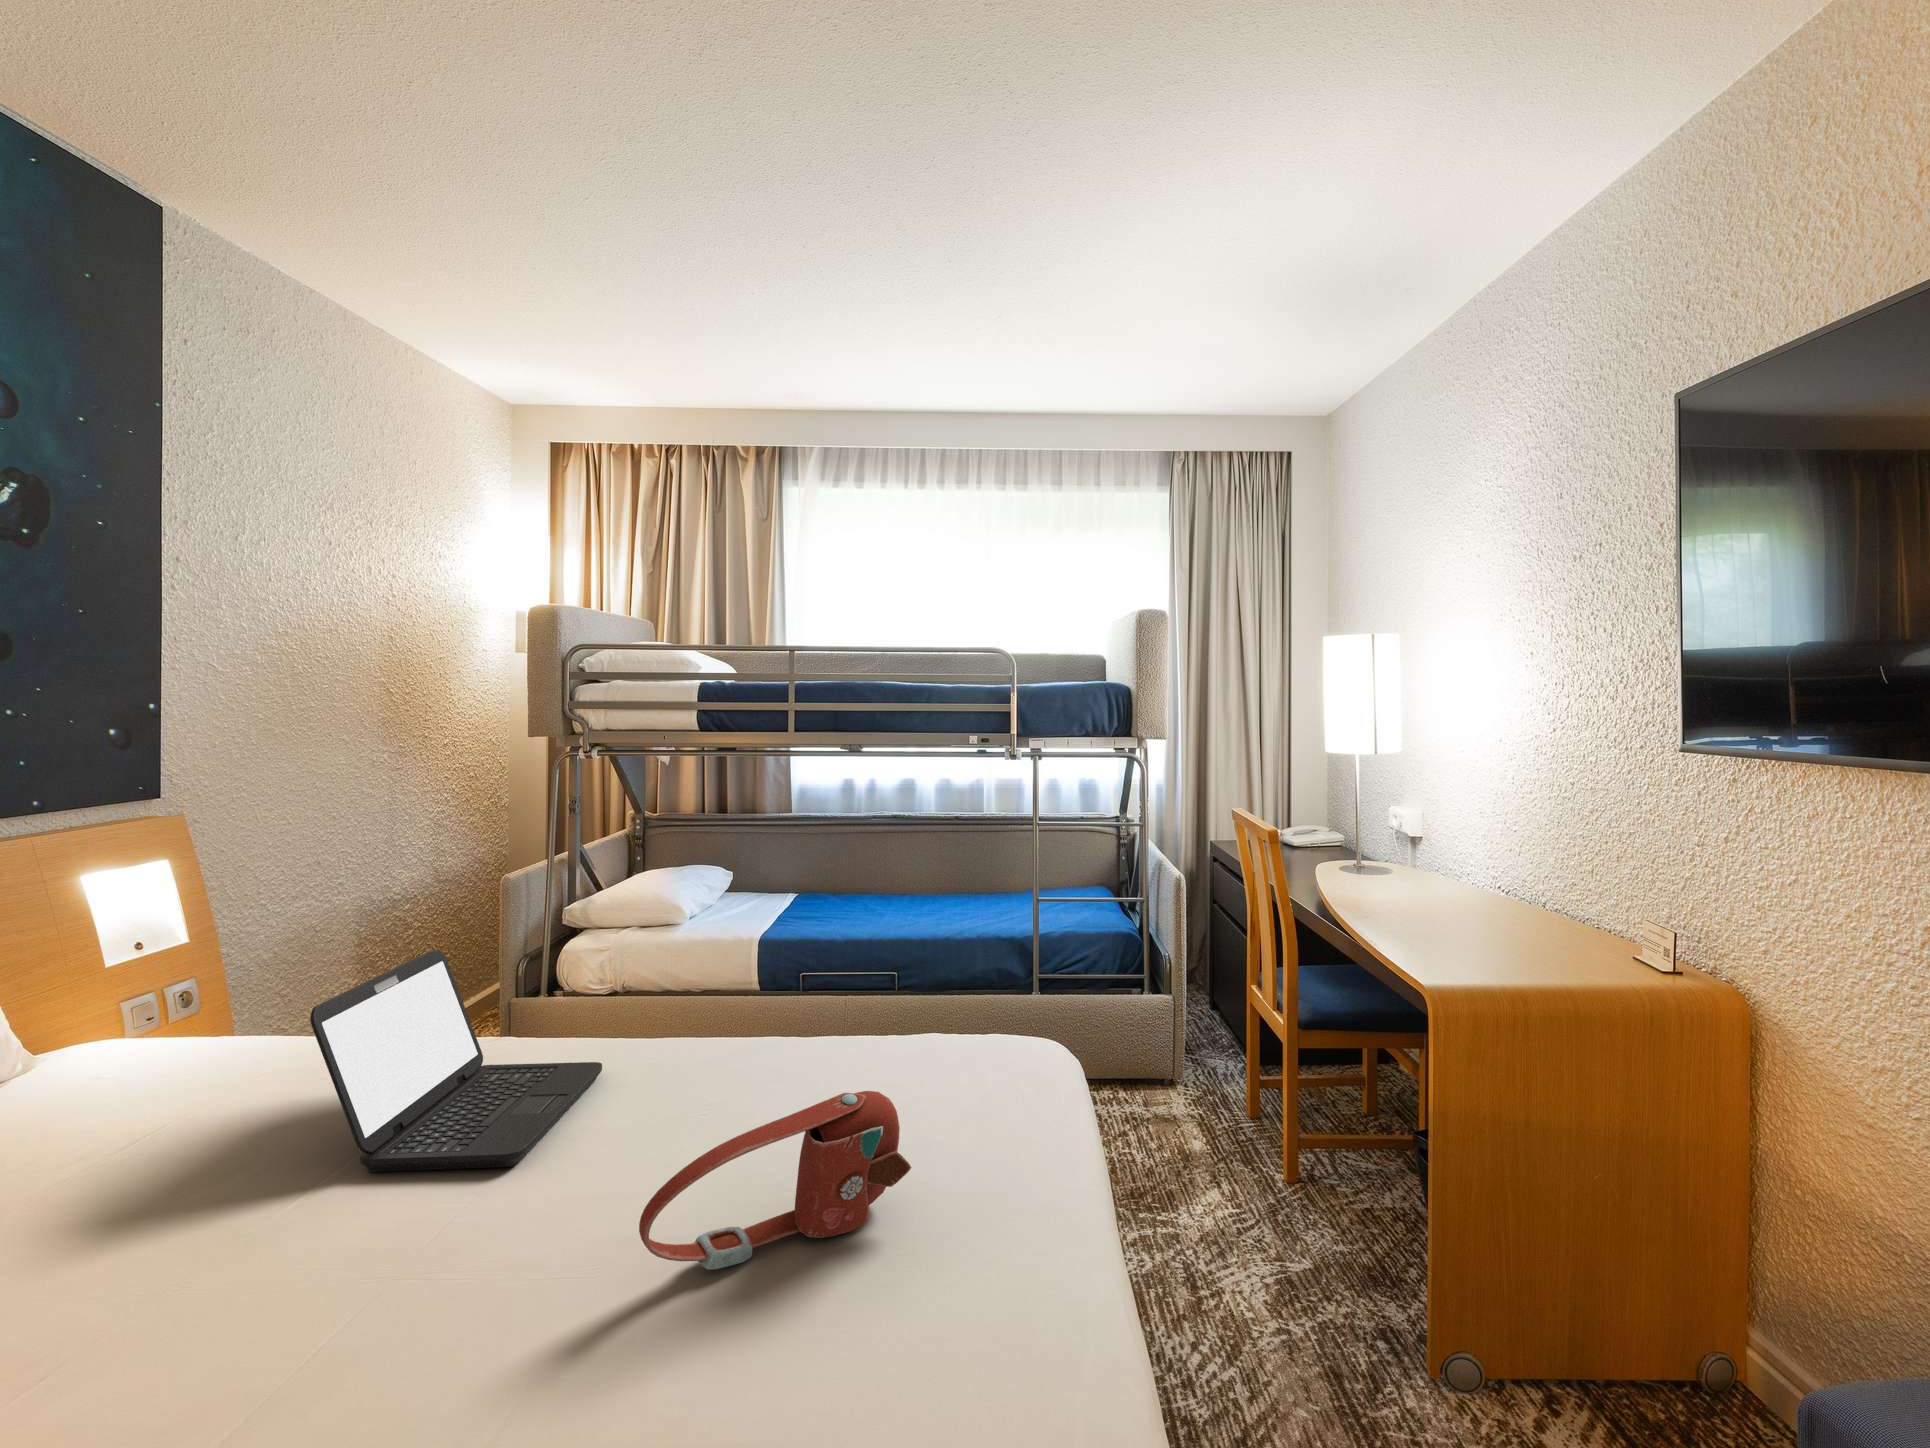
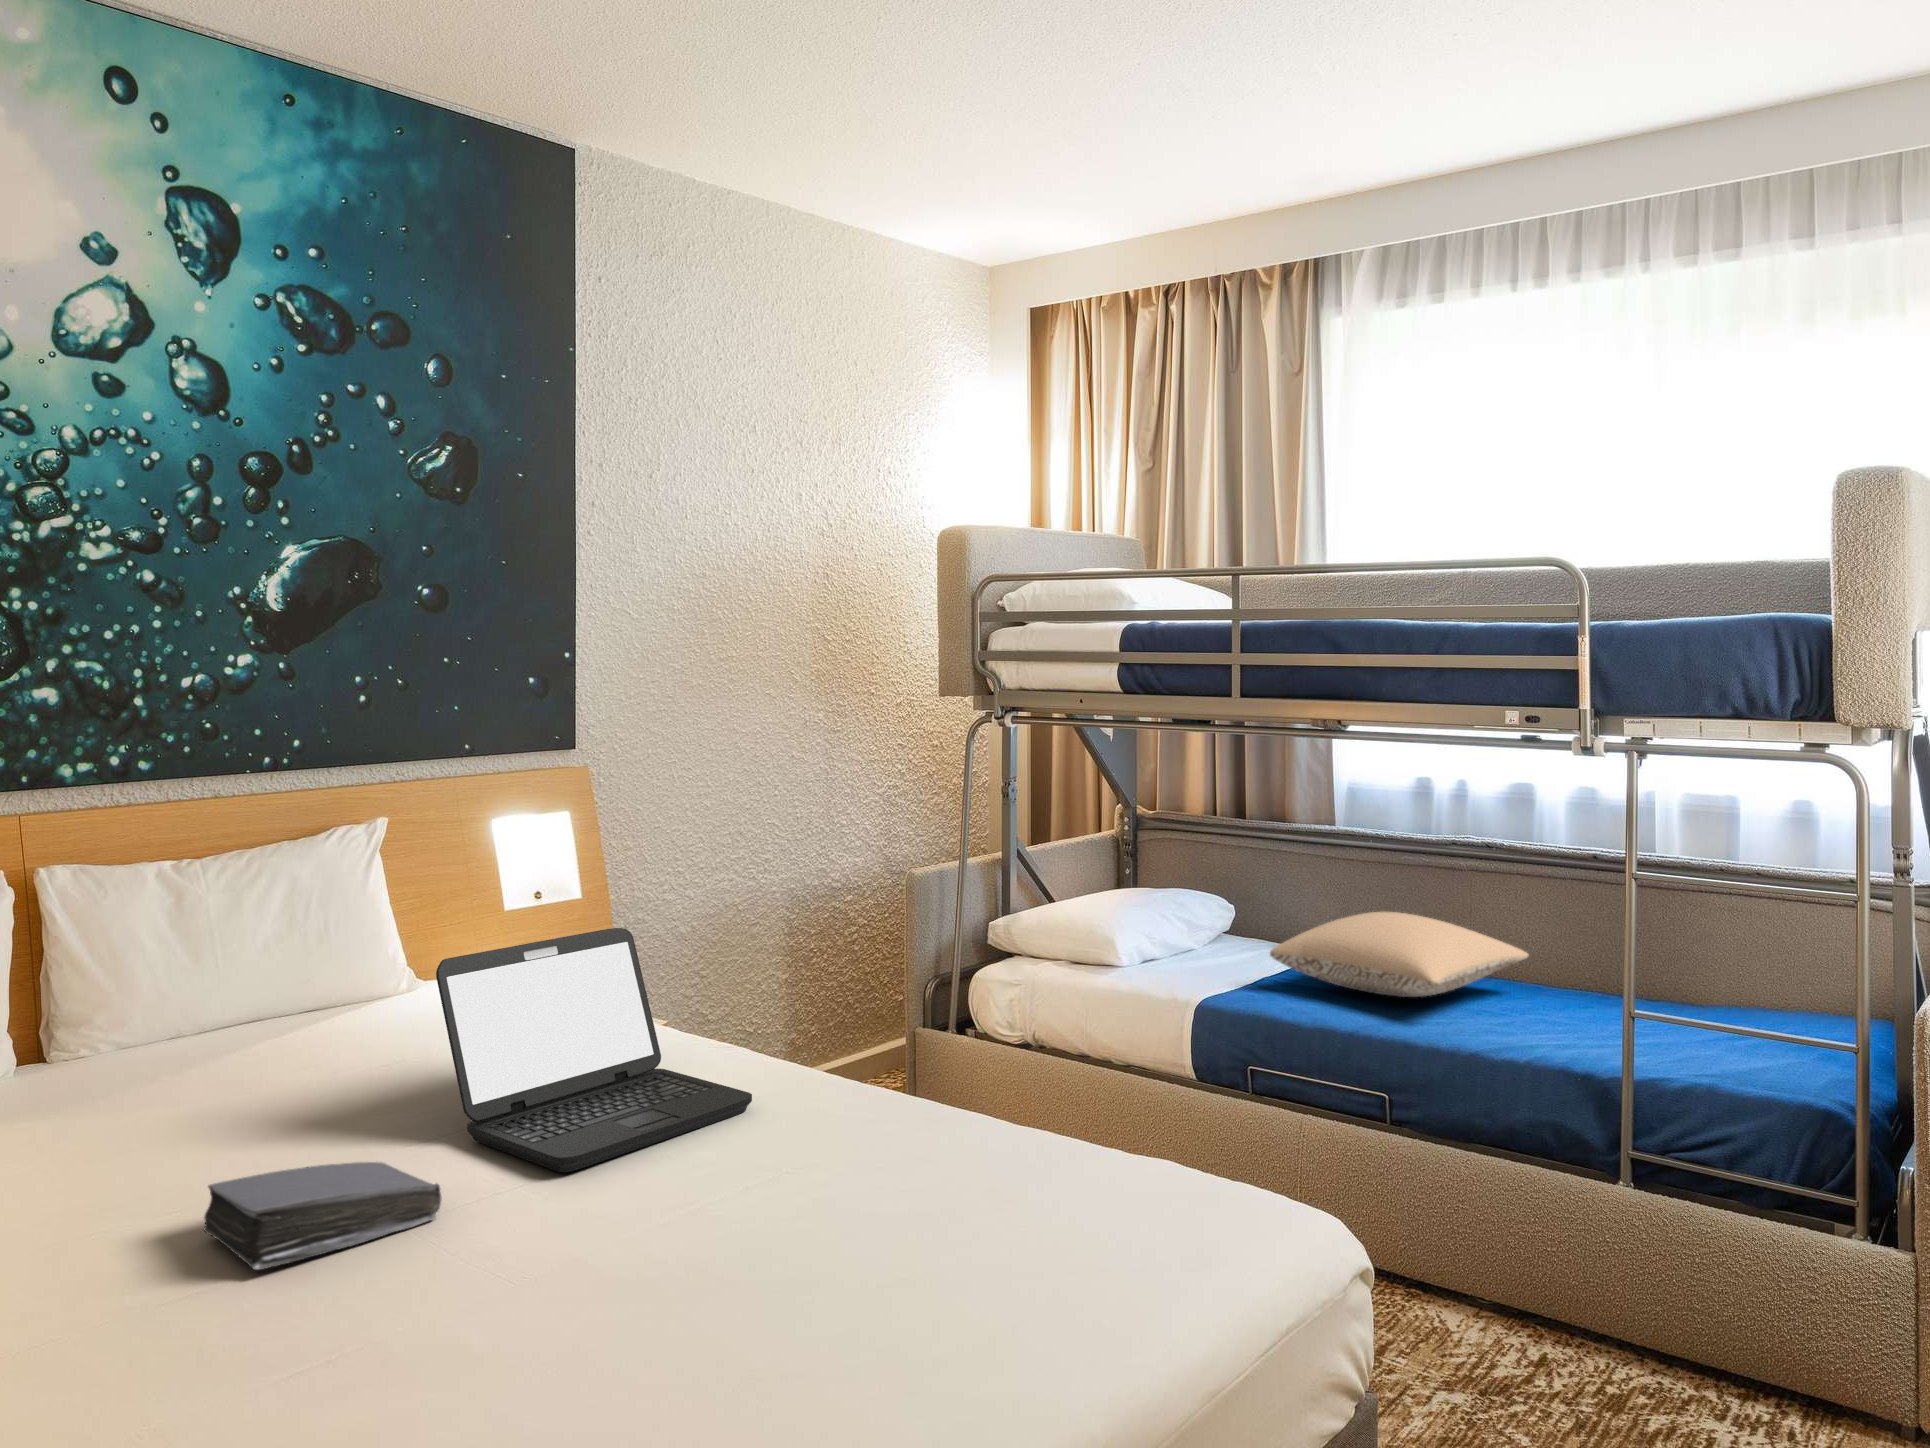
pillow: none [804,862,940,913] -> present [1270,912,1529,997]
handbag: present [639,1091,911,1269] -> none [473,1175,823,1362]
book: none [173,1207,442,1353] -> present [204,1162,441,1270]

